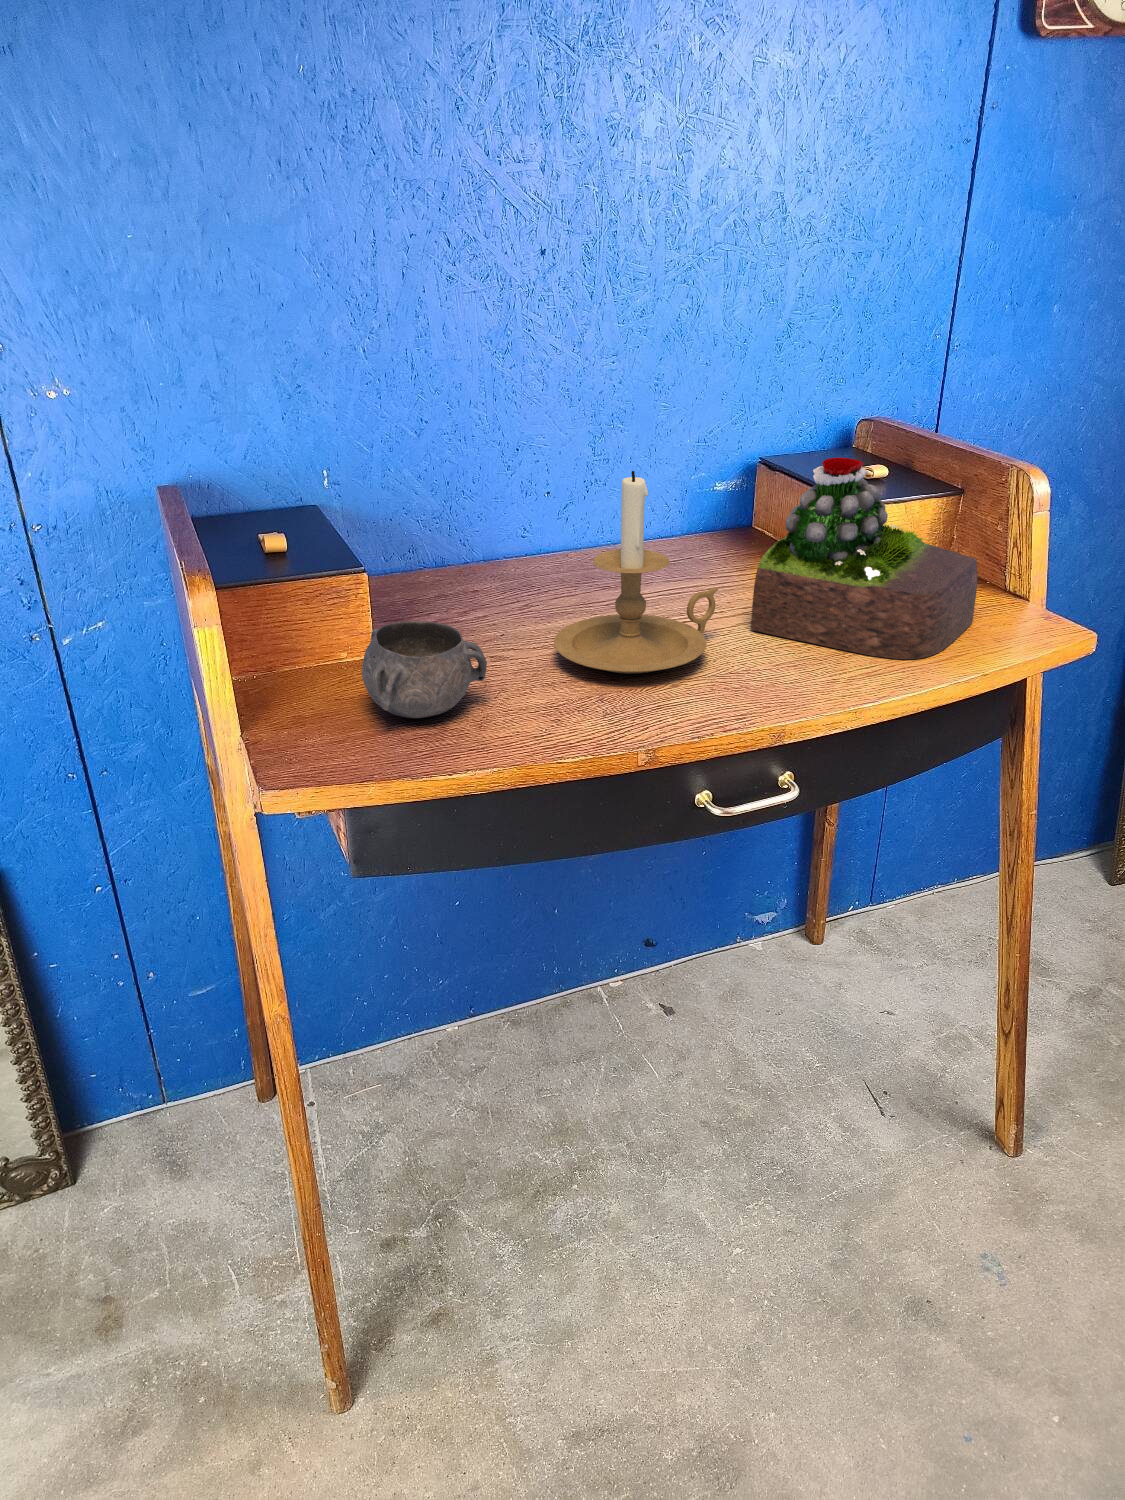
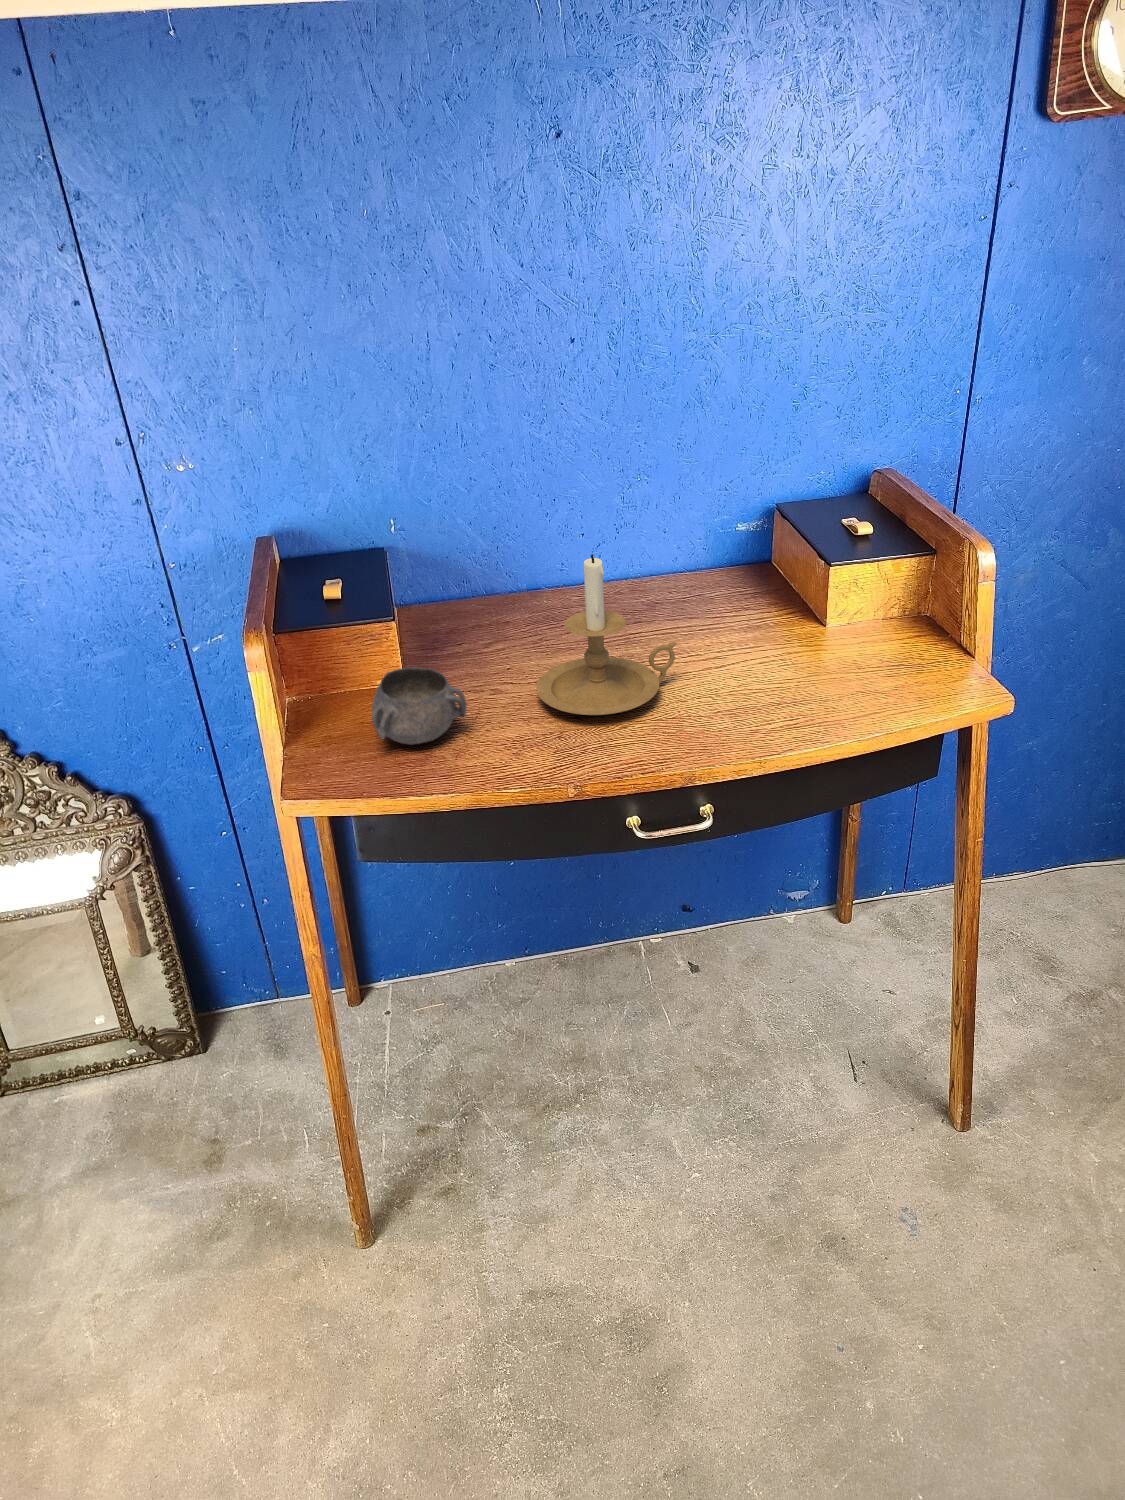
succulent plant: present [751,458,977,659] -> none [711,534,909,713]

